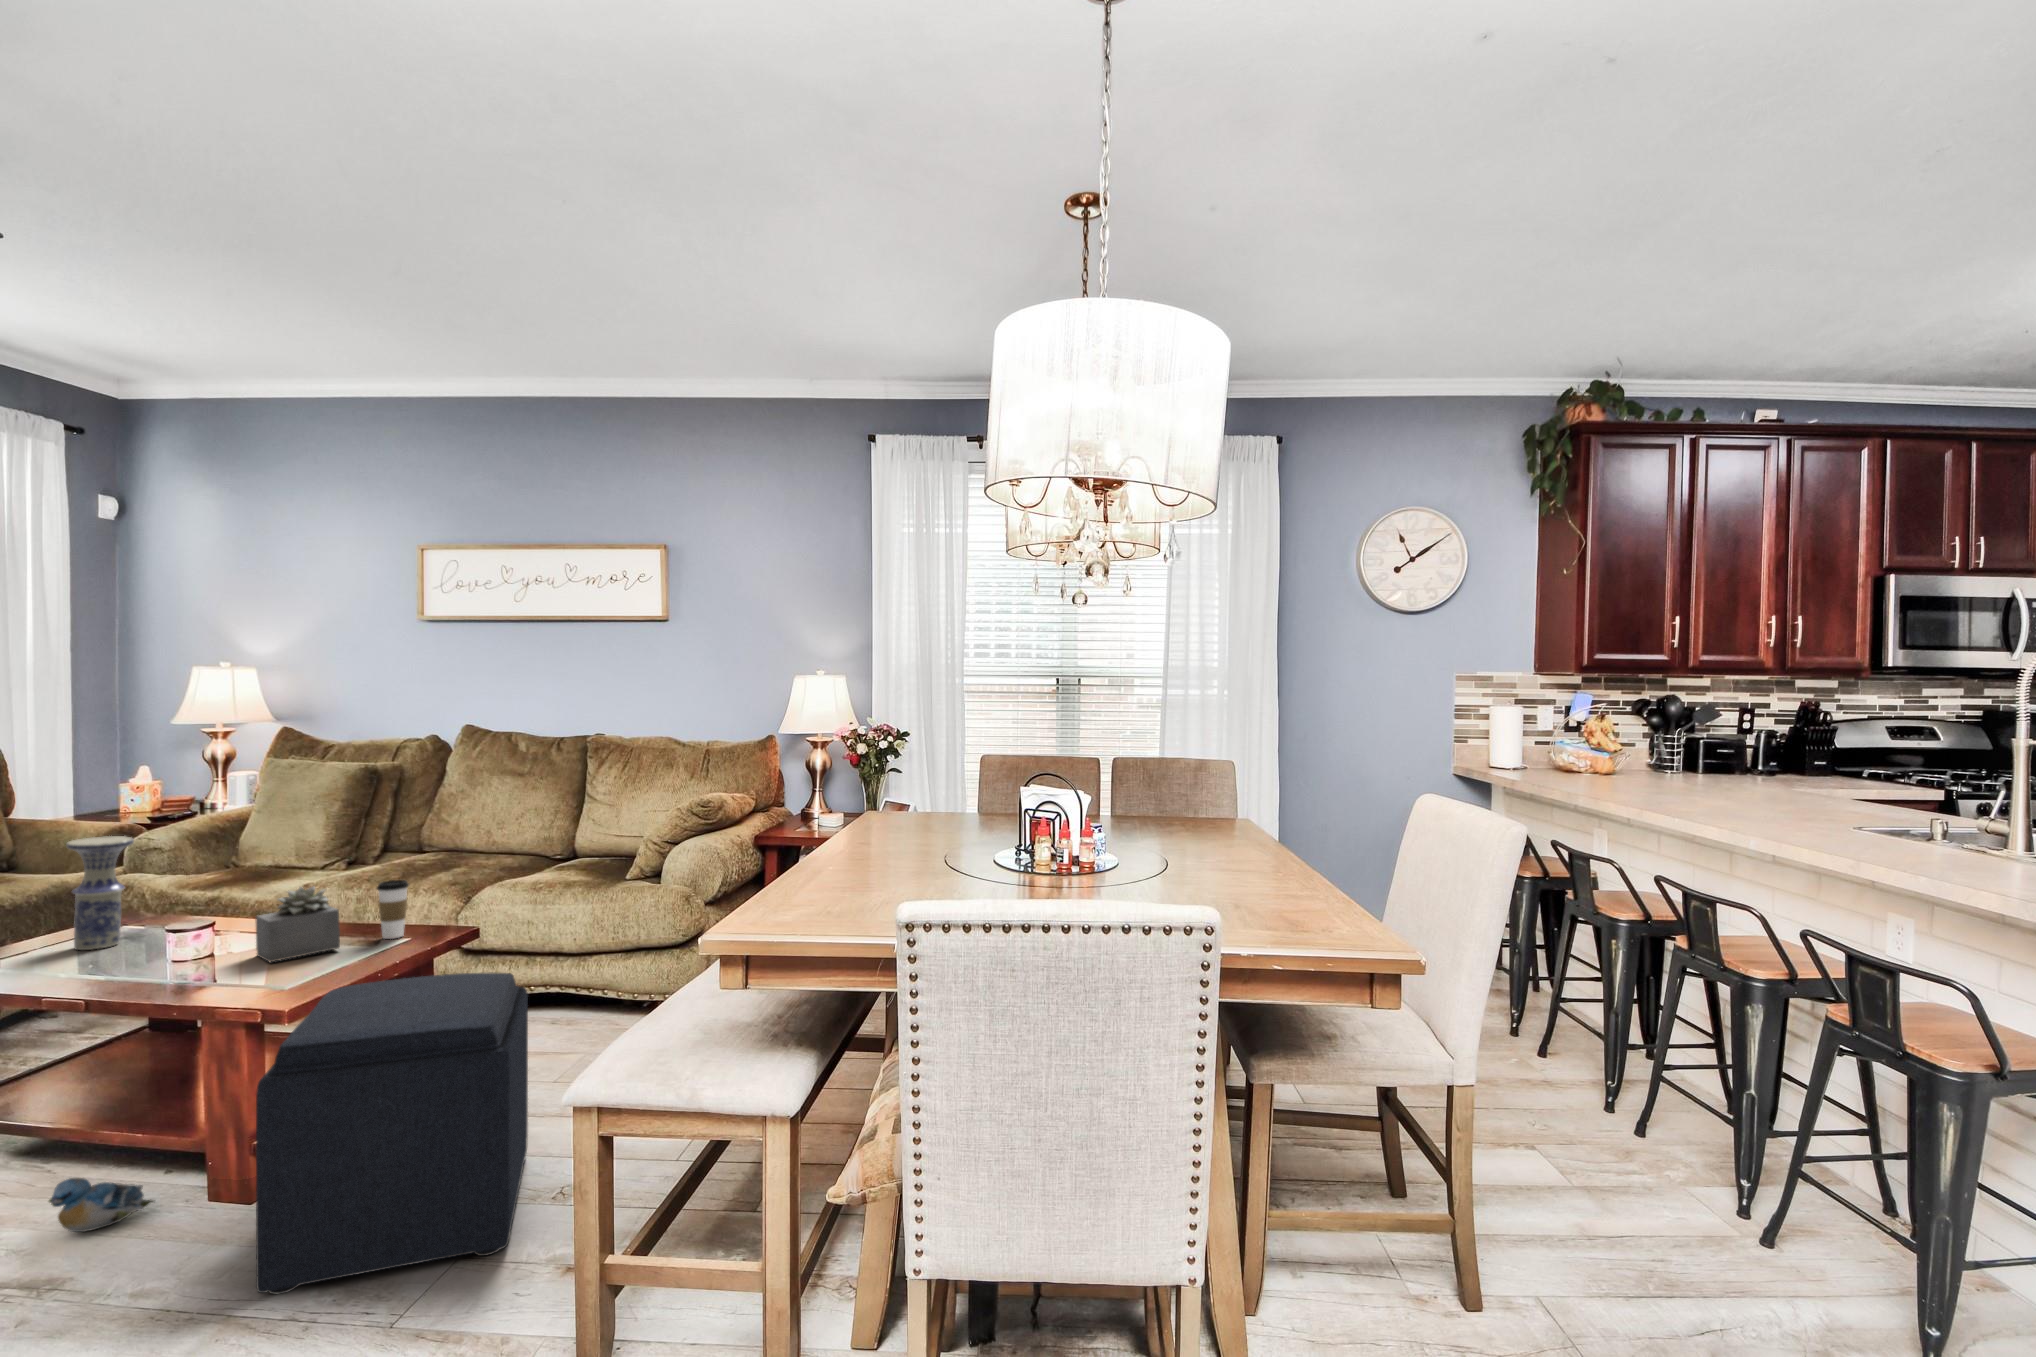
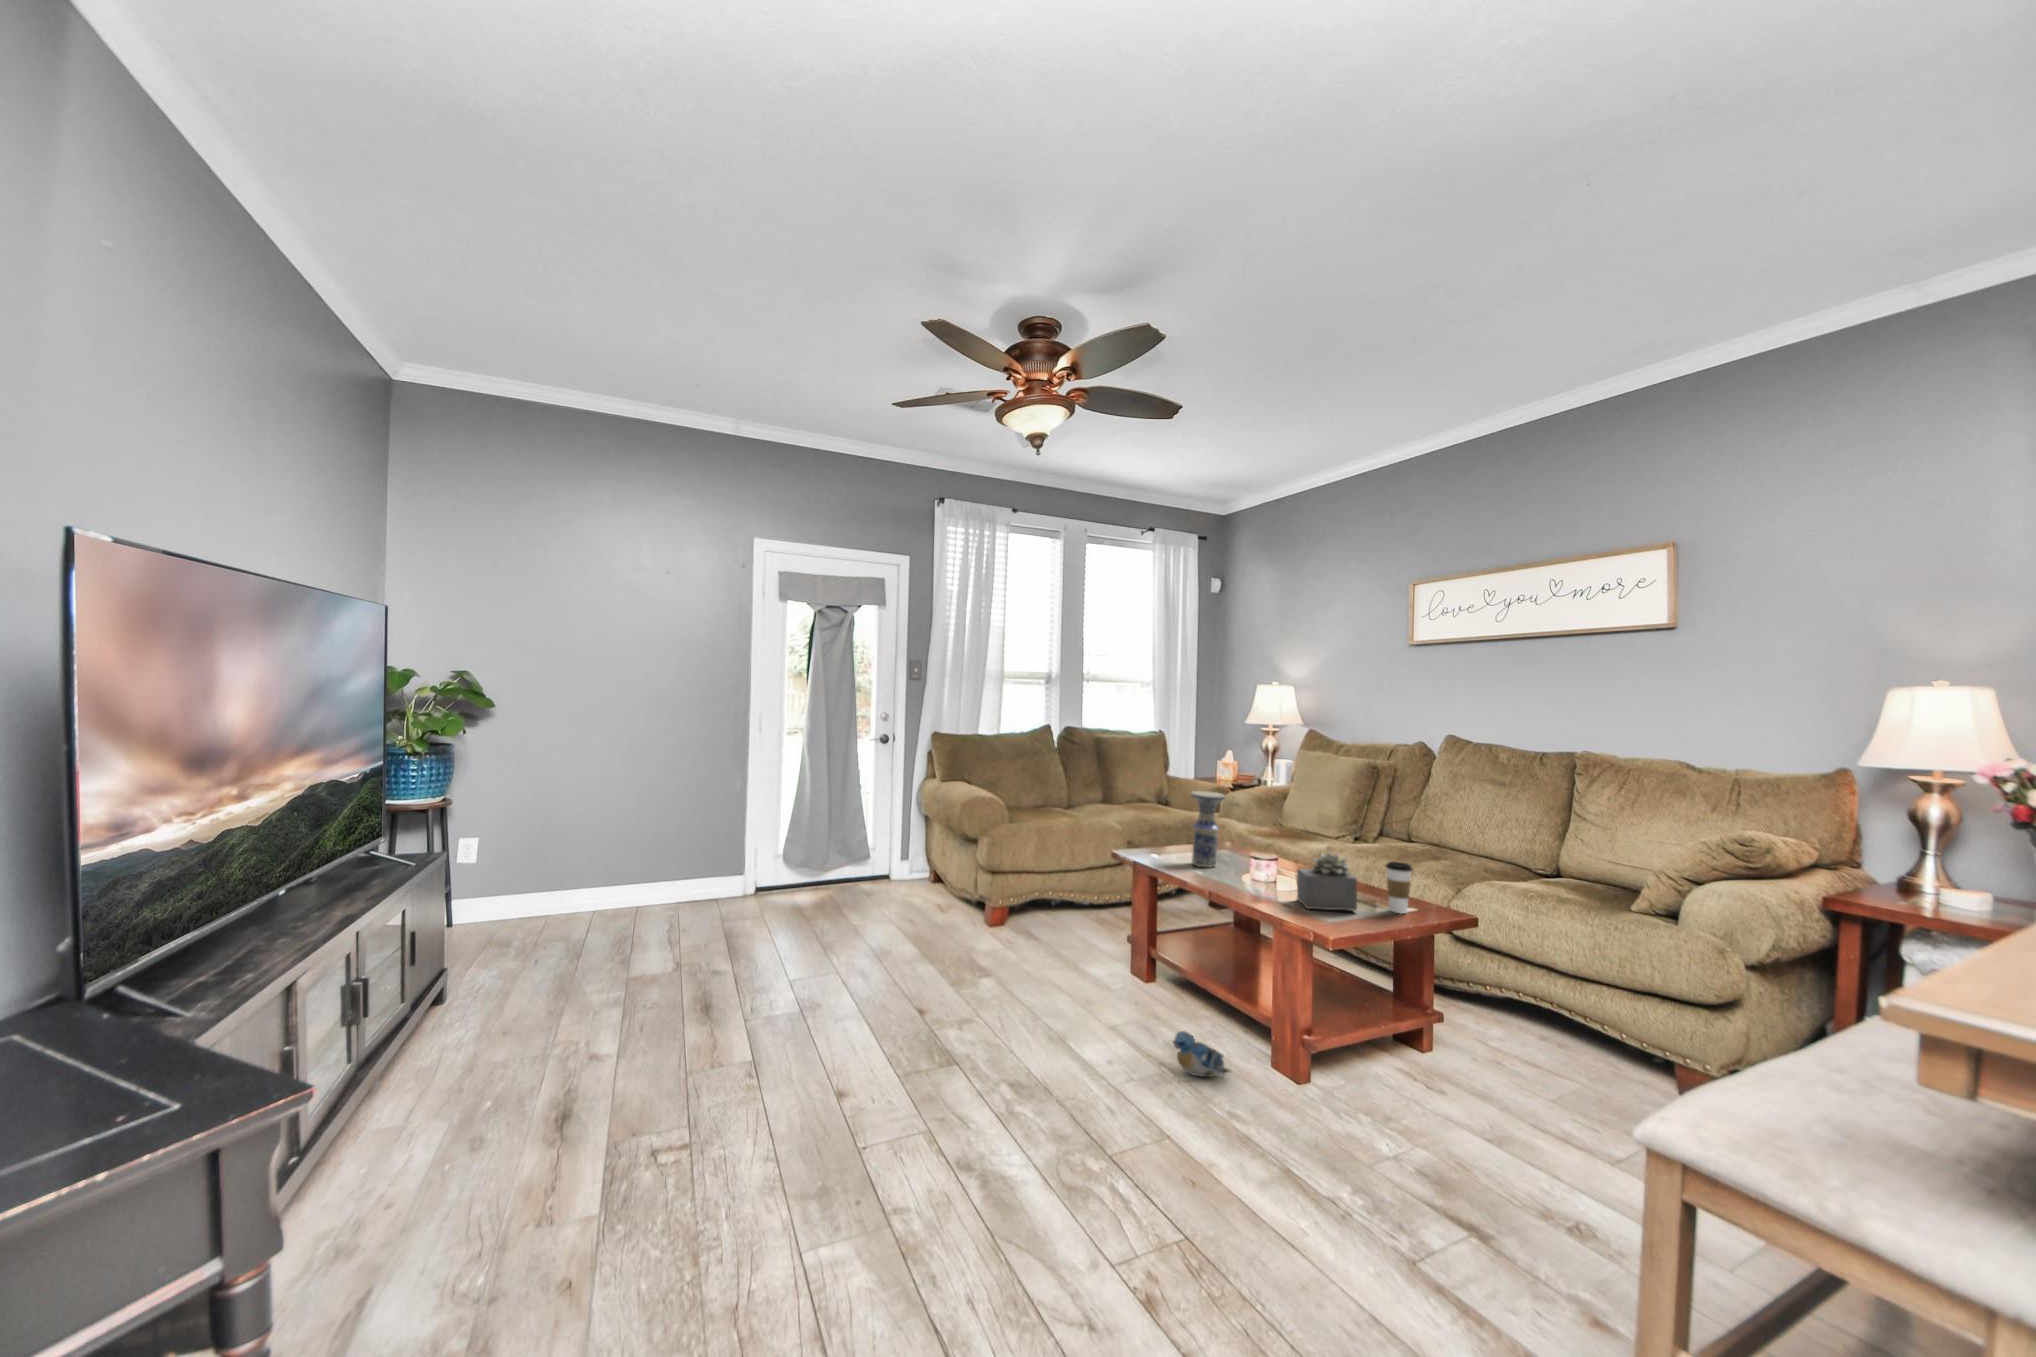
ottoman: present [256,973,528,1294] -> none [1299,951,1546,1309]

